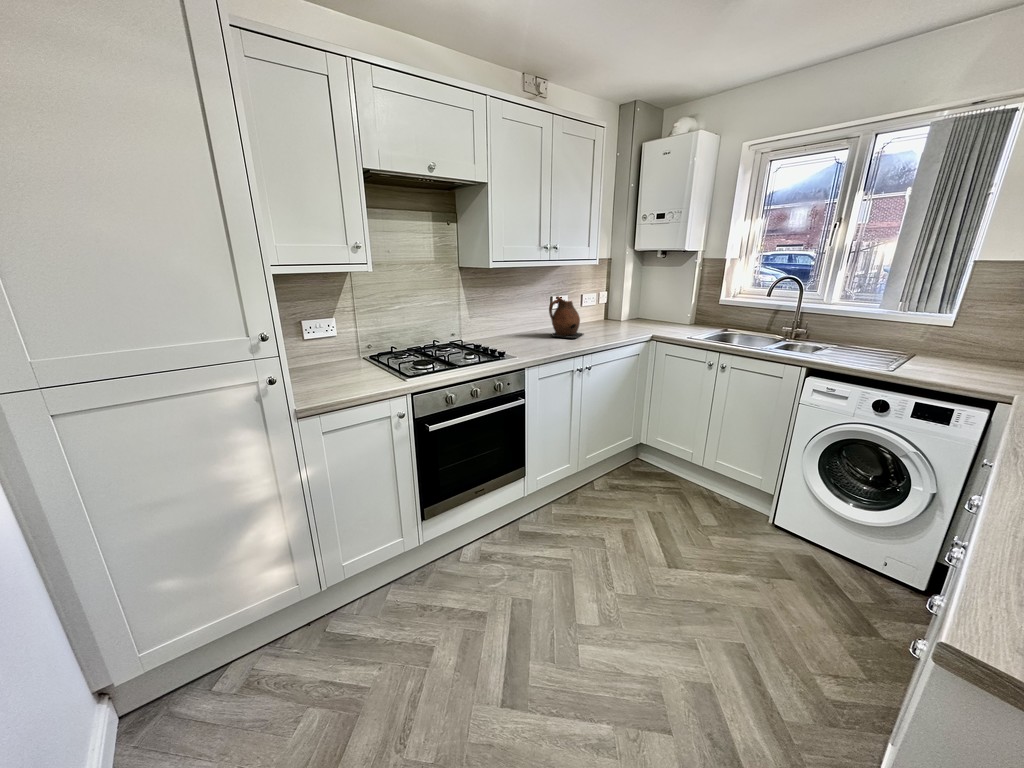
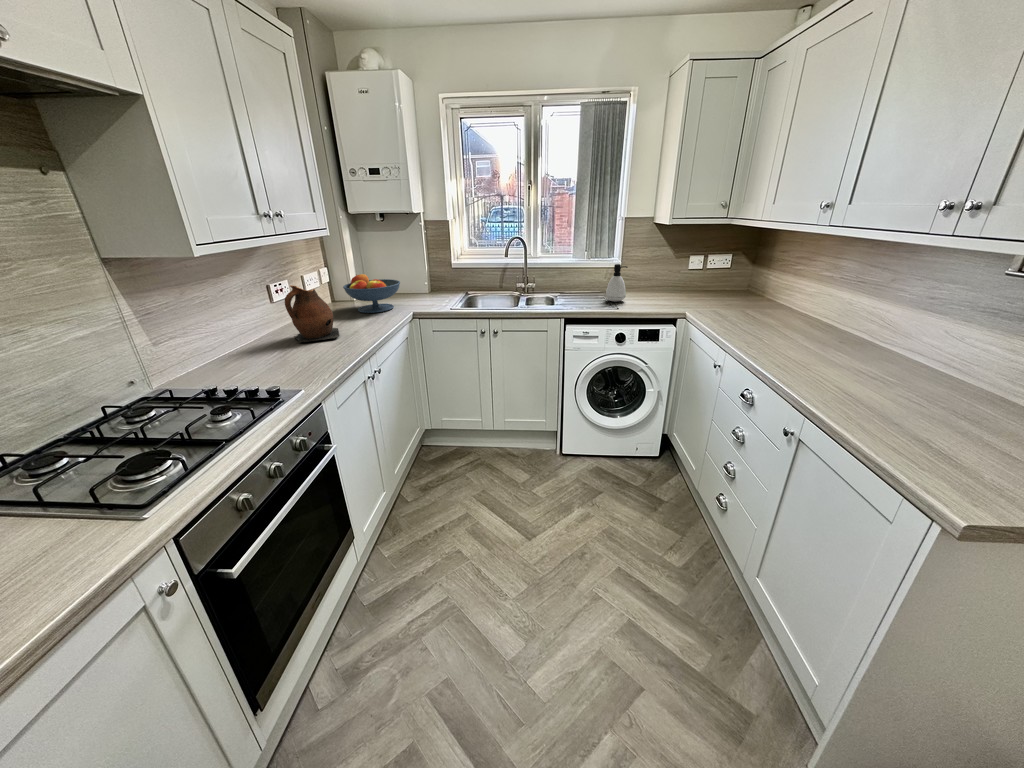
fruit bowl: none [607,298,654,330] -> present [343,274,400,313]
soap dispenser: none [890,319,932,366] -> present [606,264,628,302]

